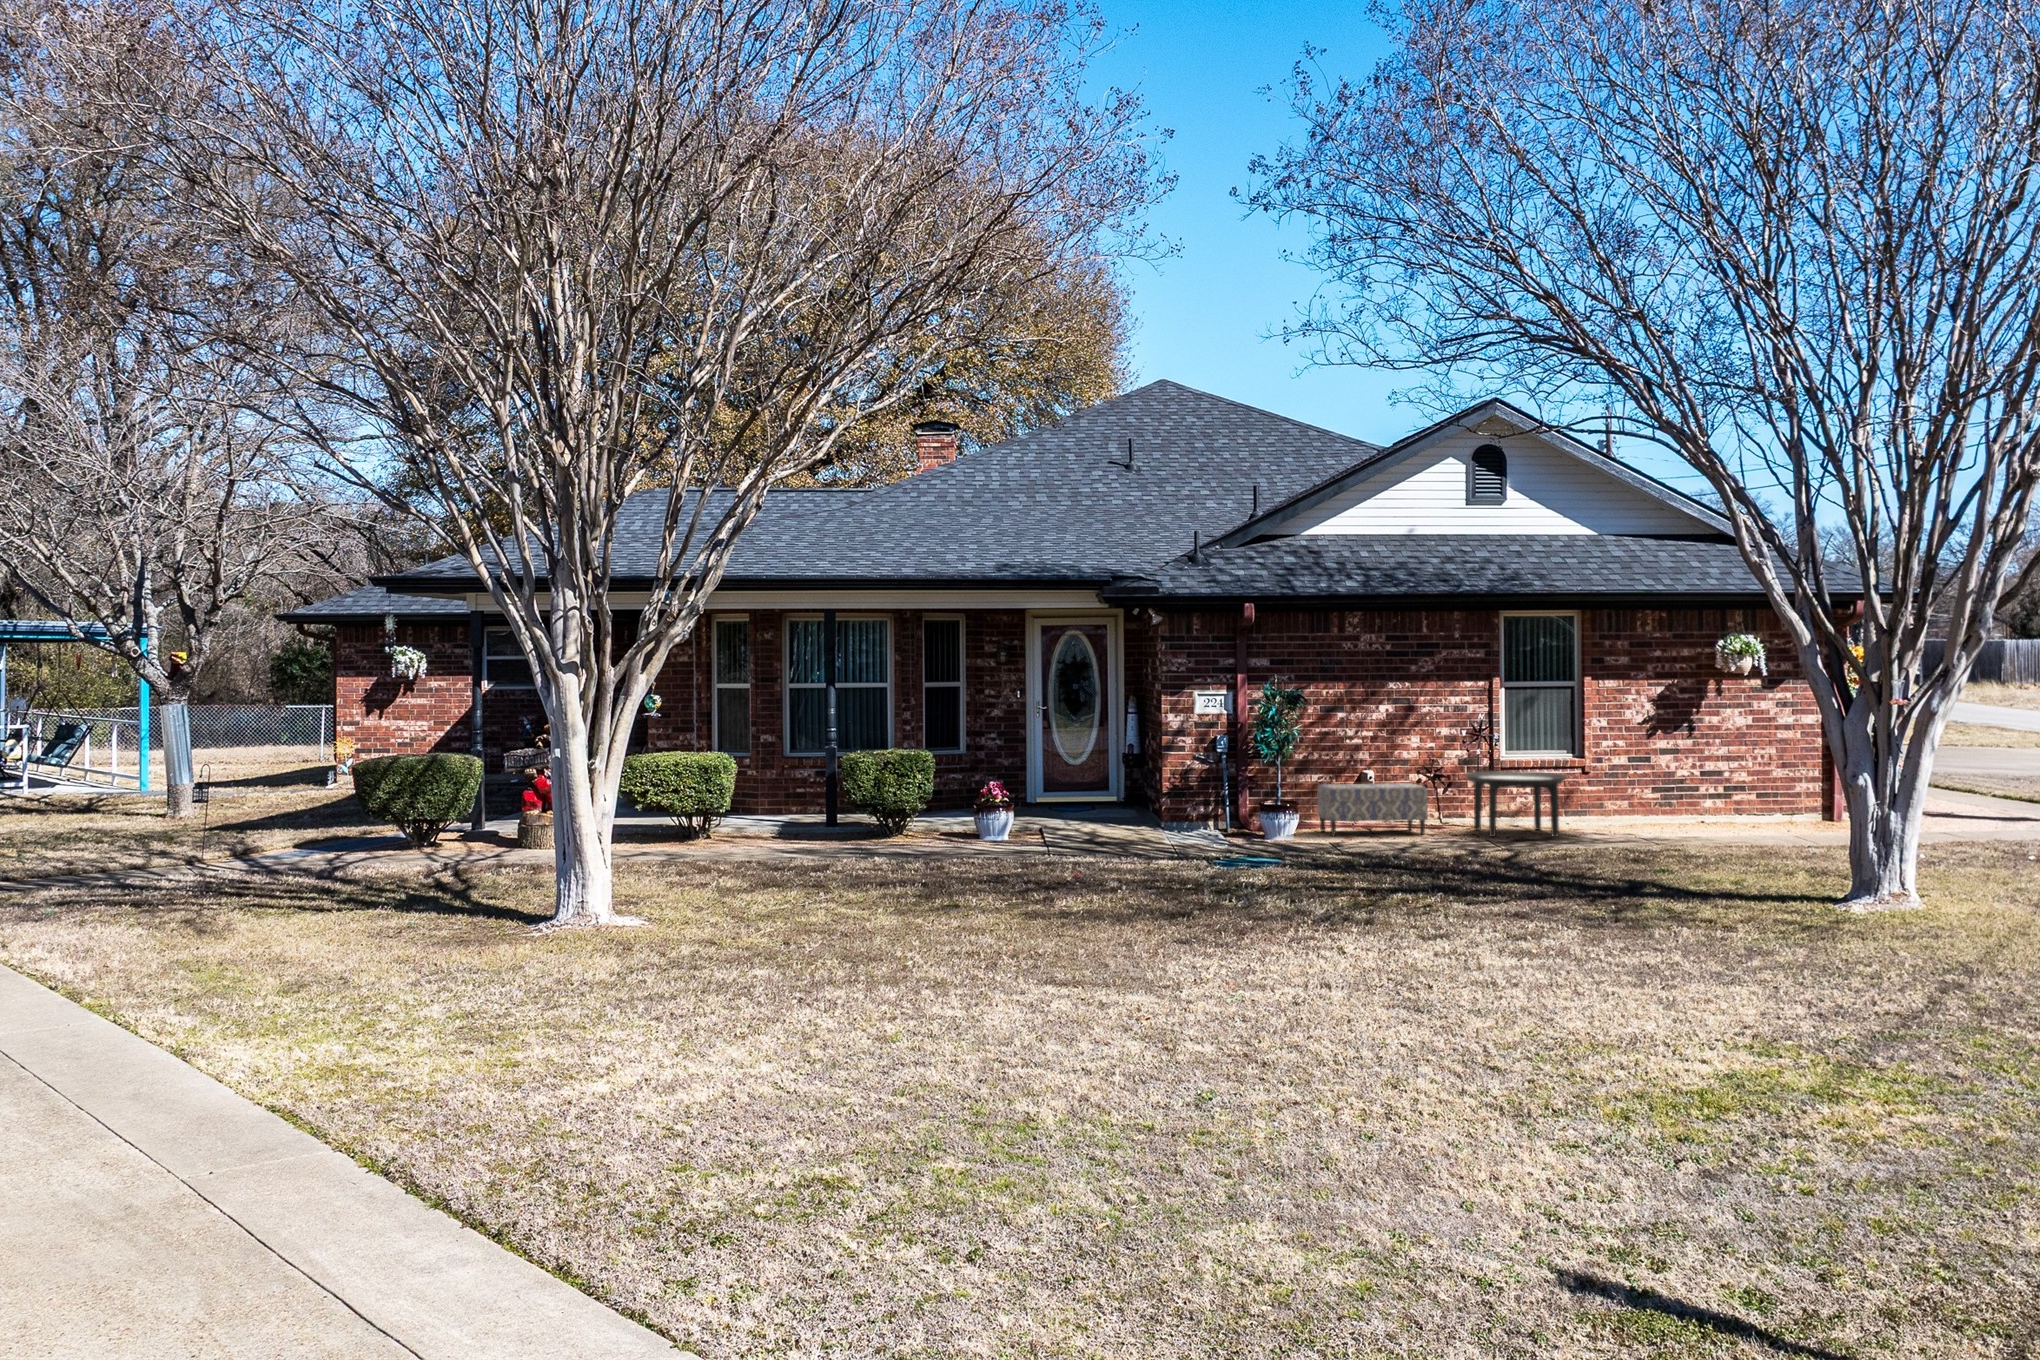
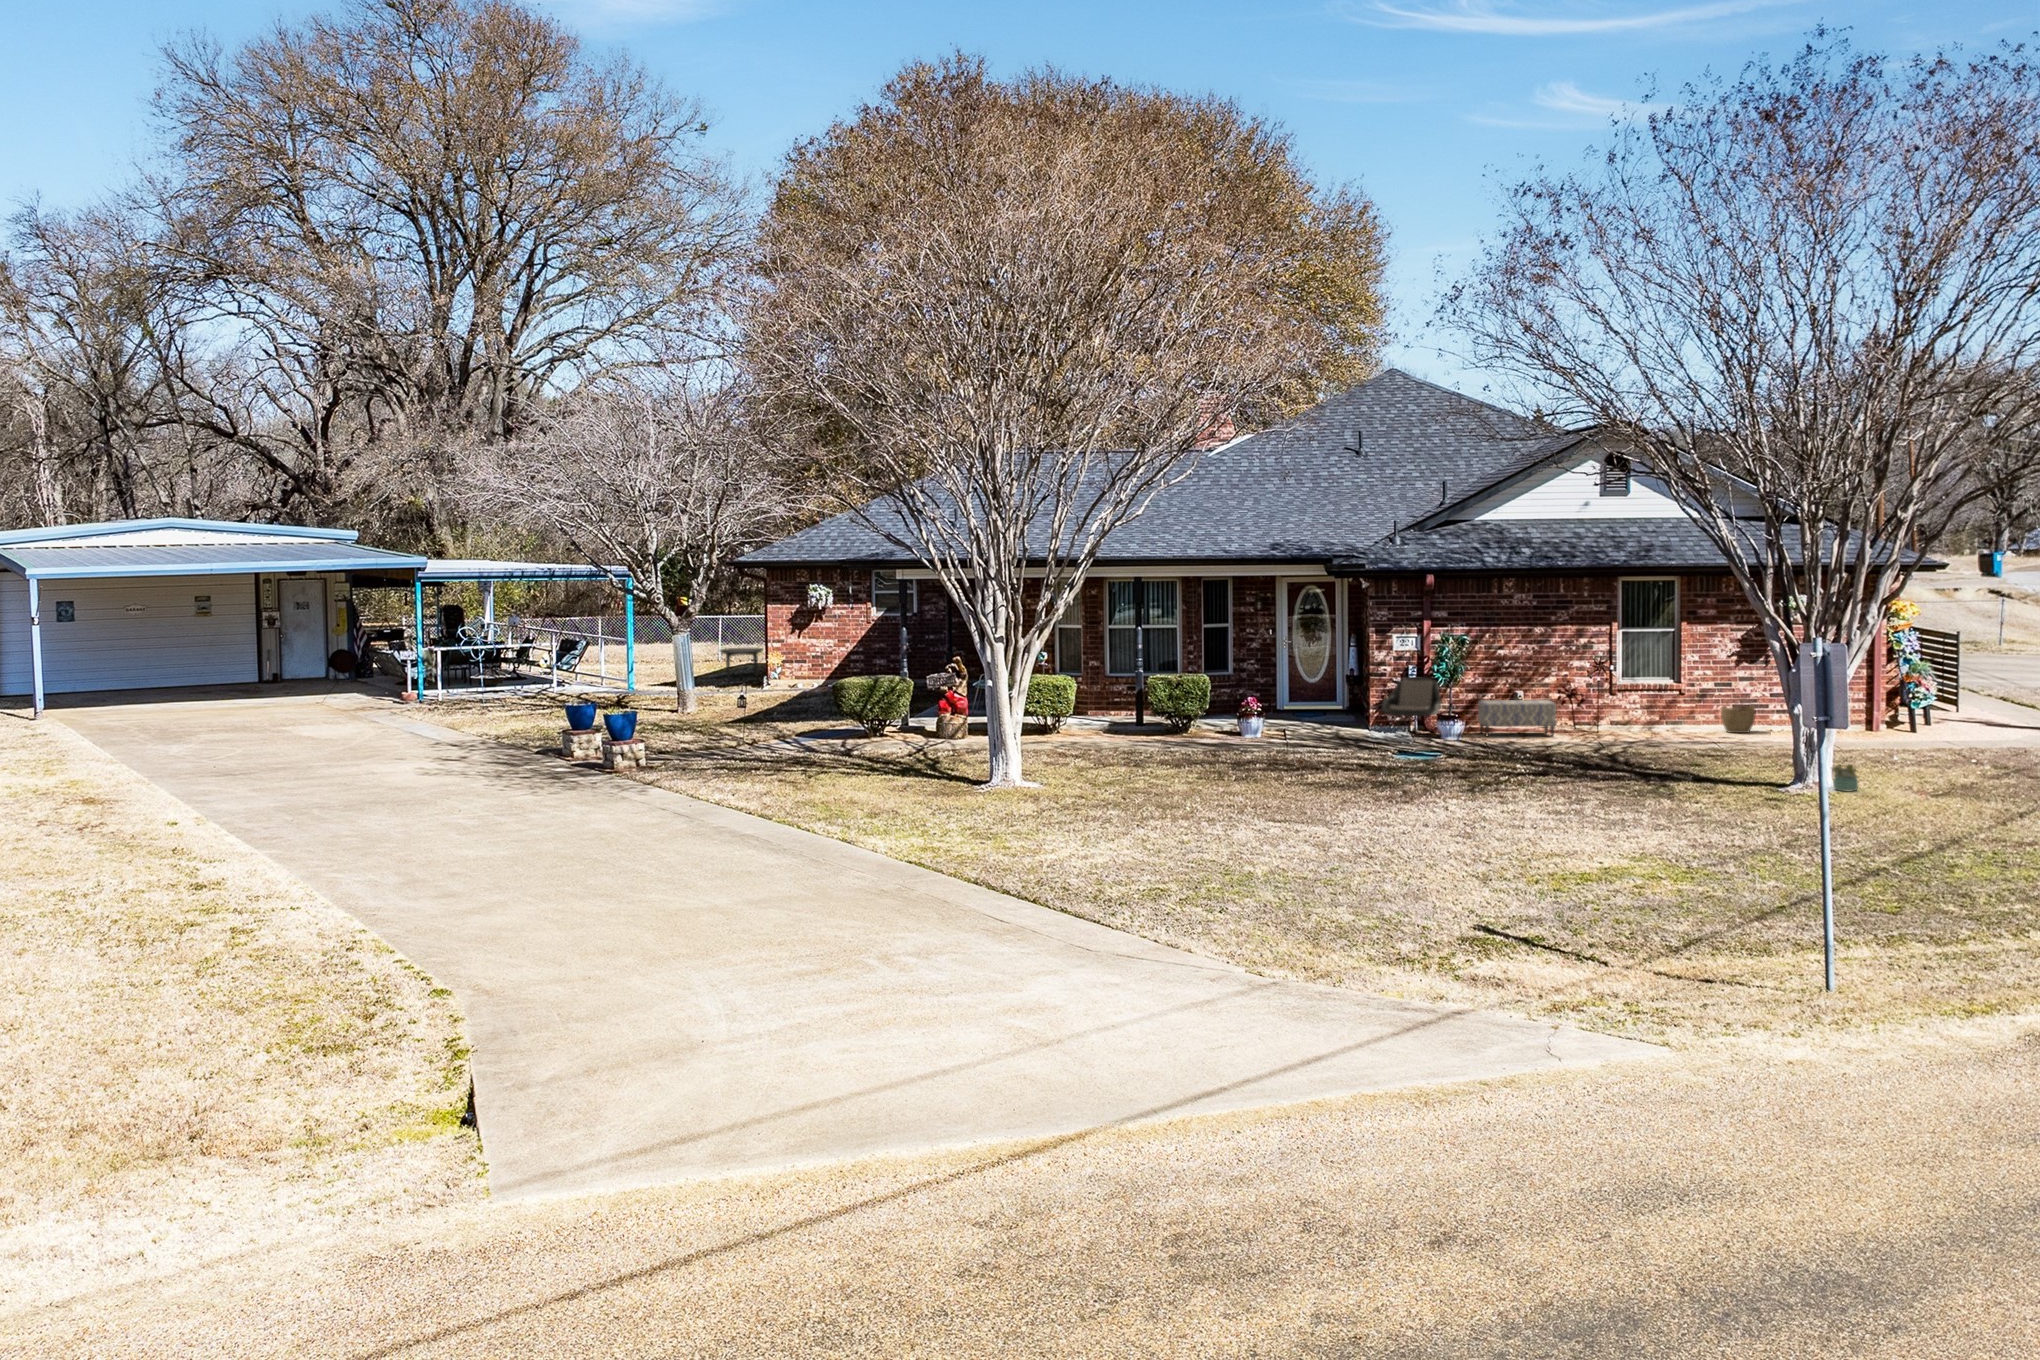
lounge chair: none [1188,751,1271,845] -> present [1382,677,1441,738]
round table: present [1465,771,1567,837] -> present [720,648,763,677]
woven basket: none [1638,777,1685,827] -> present [1721,697,1756,733]
decorative plant: none [1914,861,1964,907] -> present [1832,764,1858,791]

